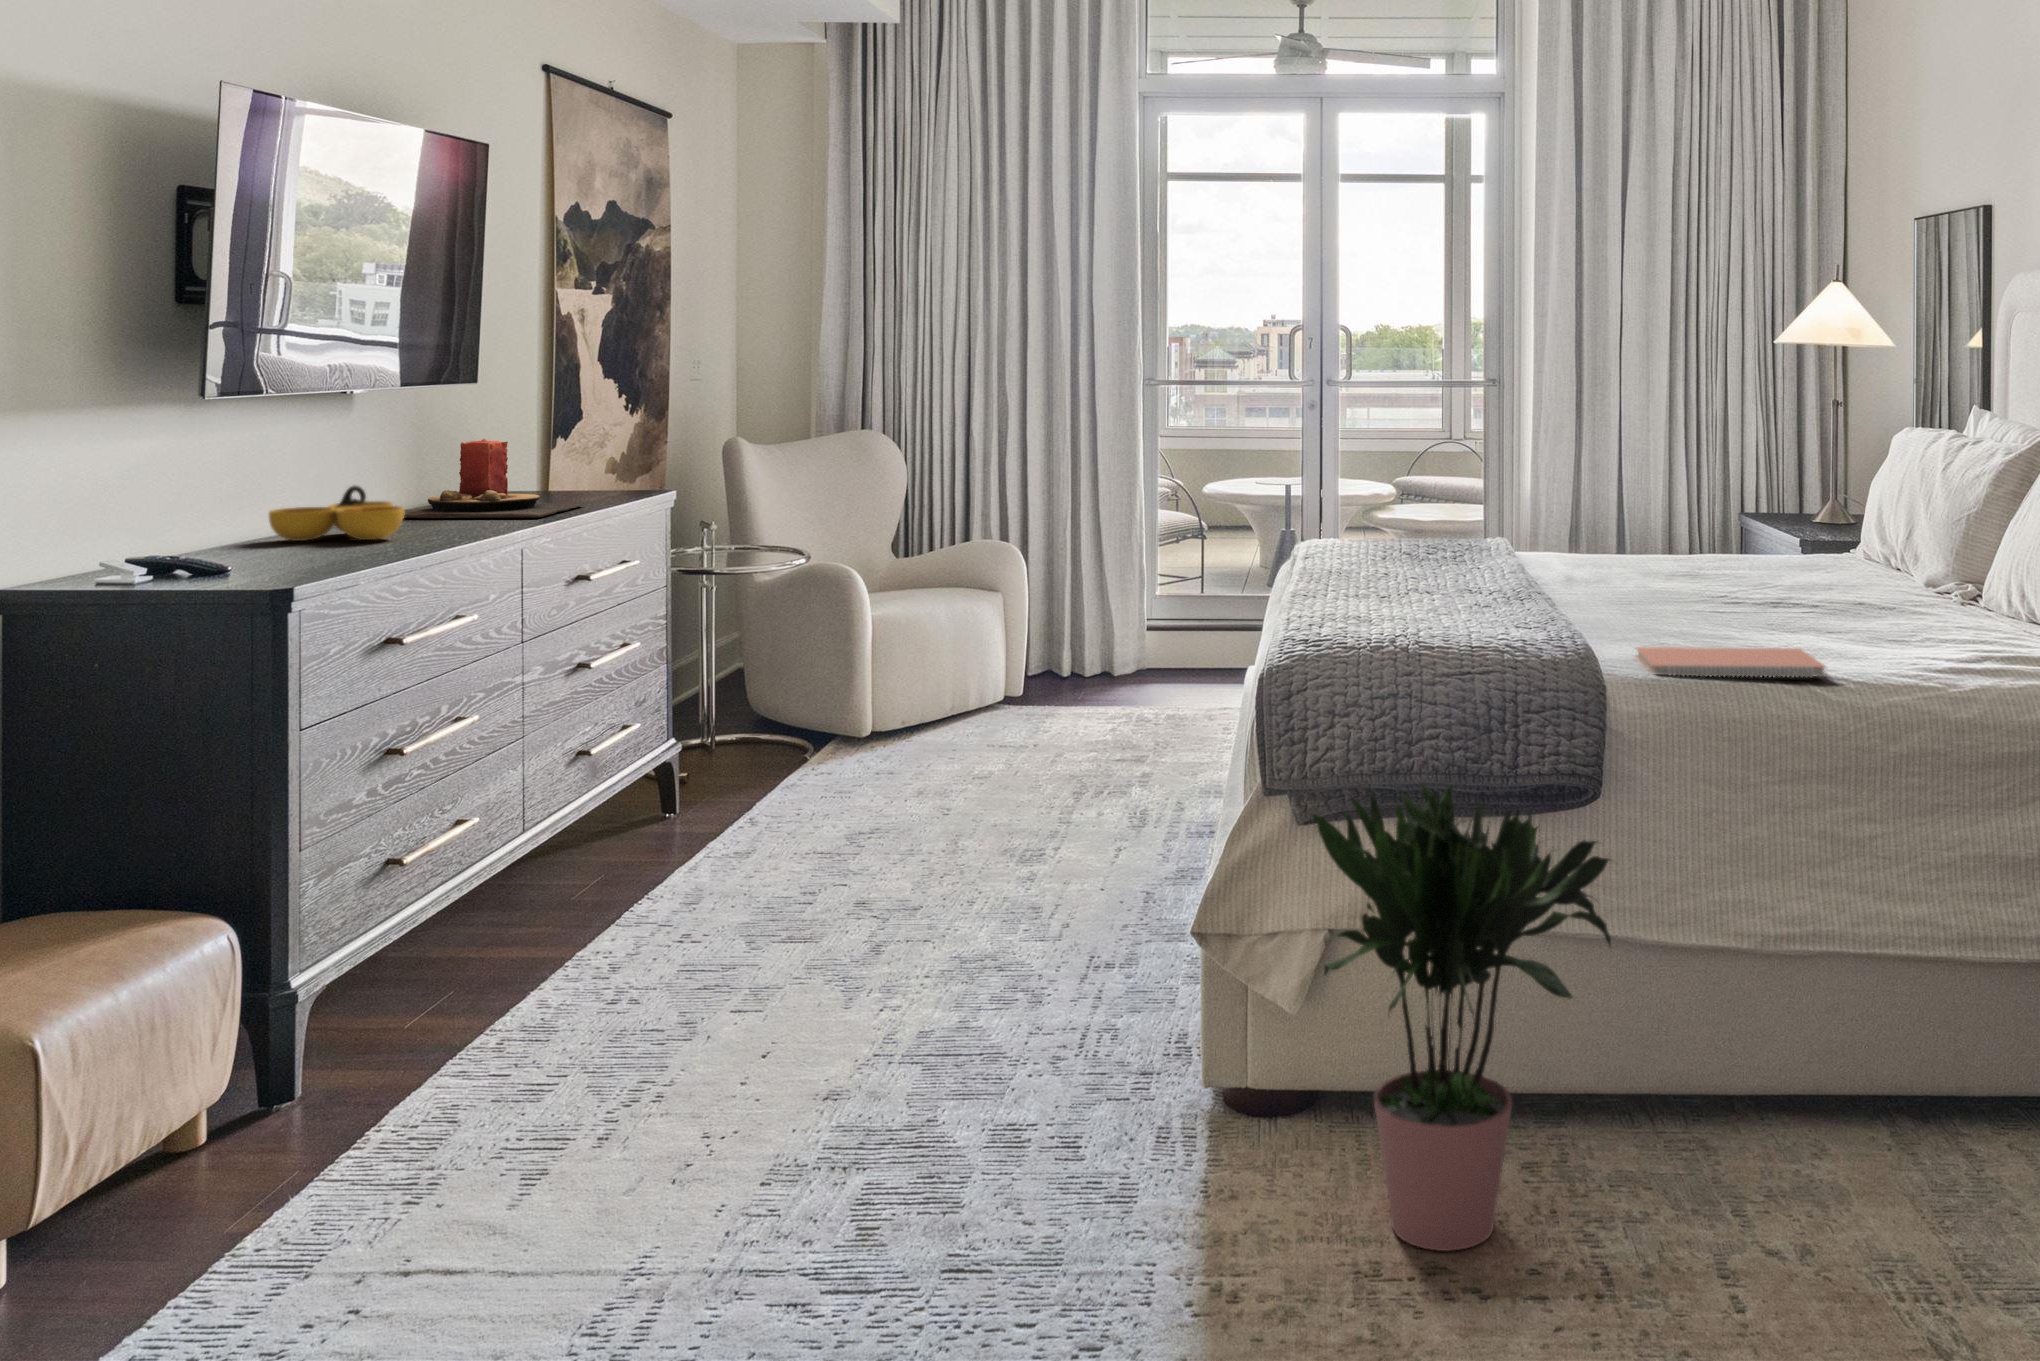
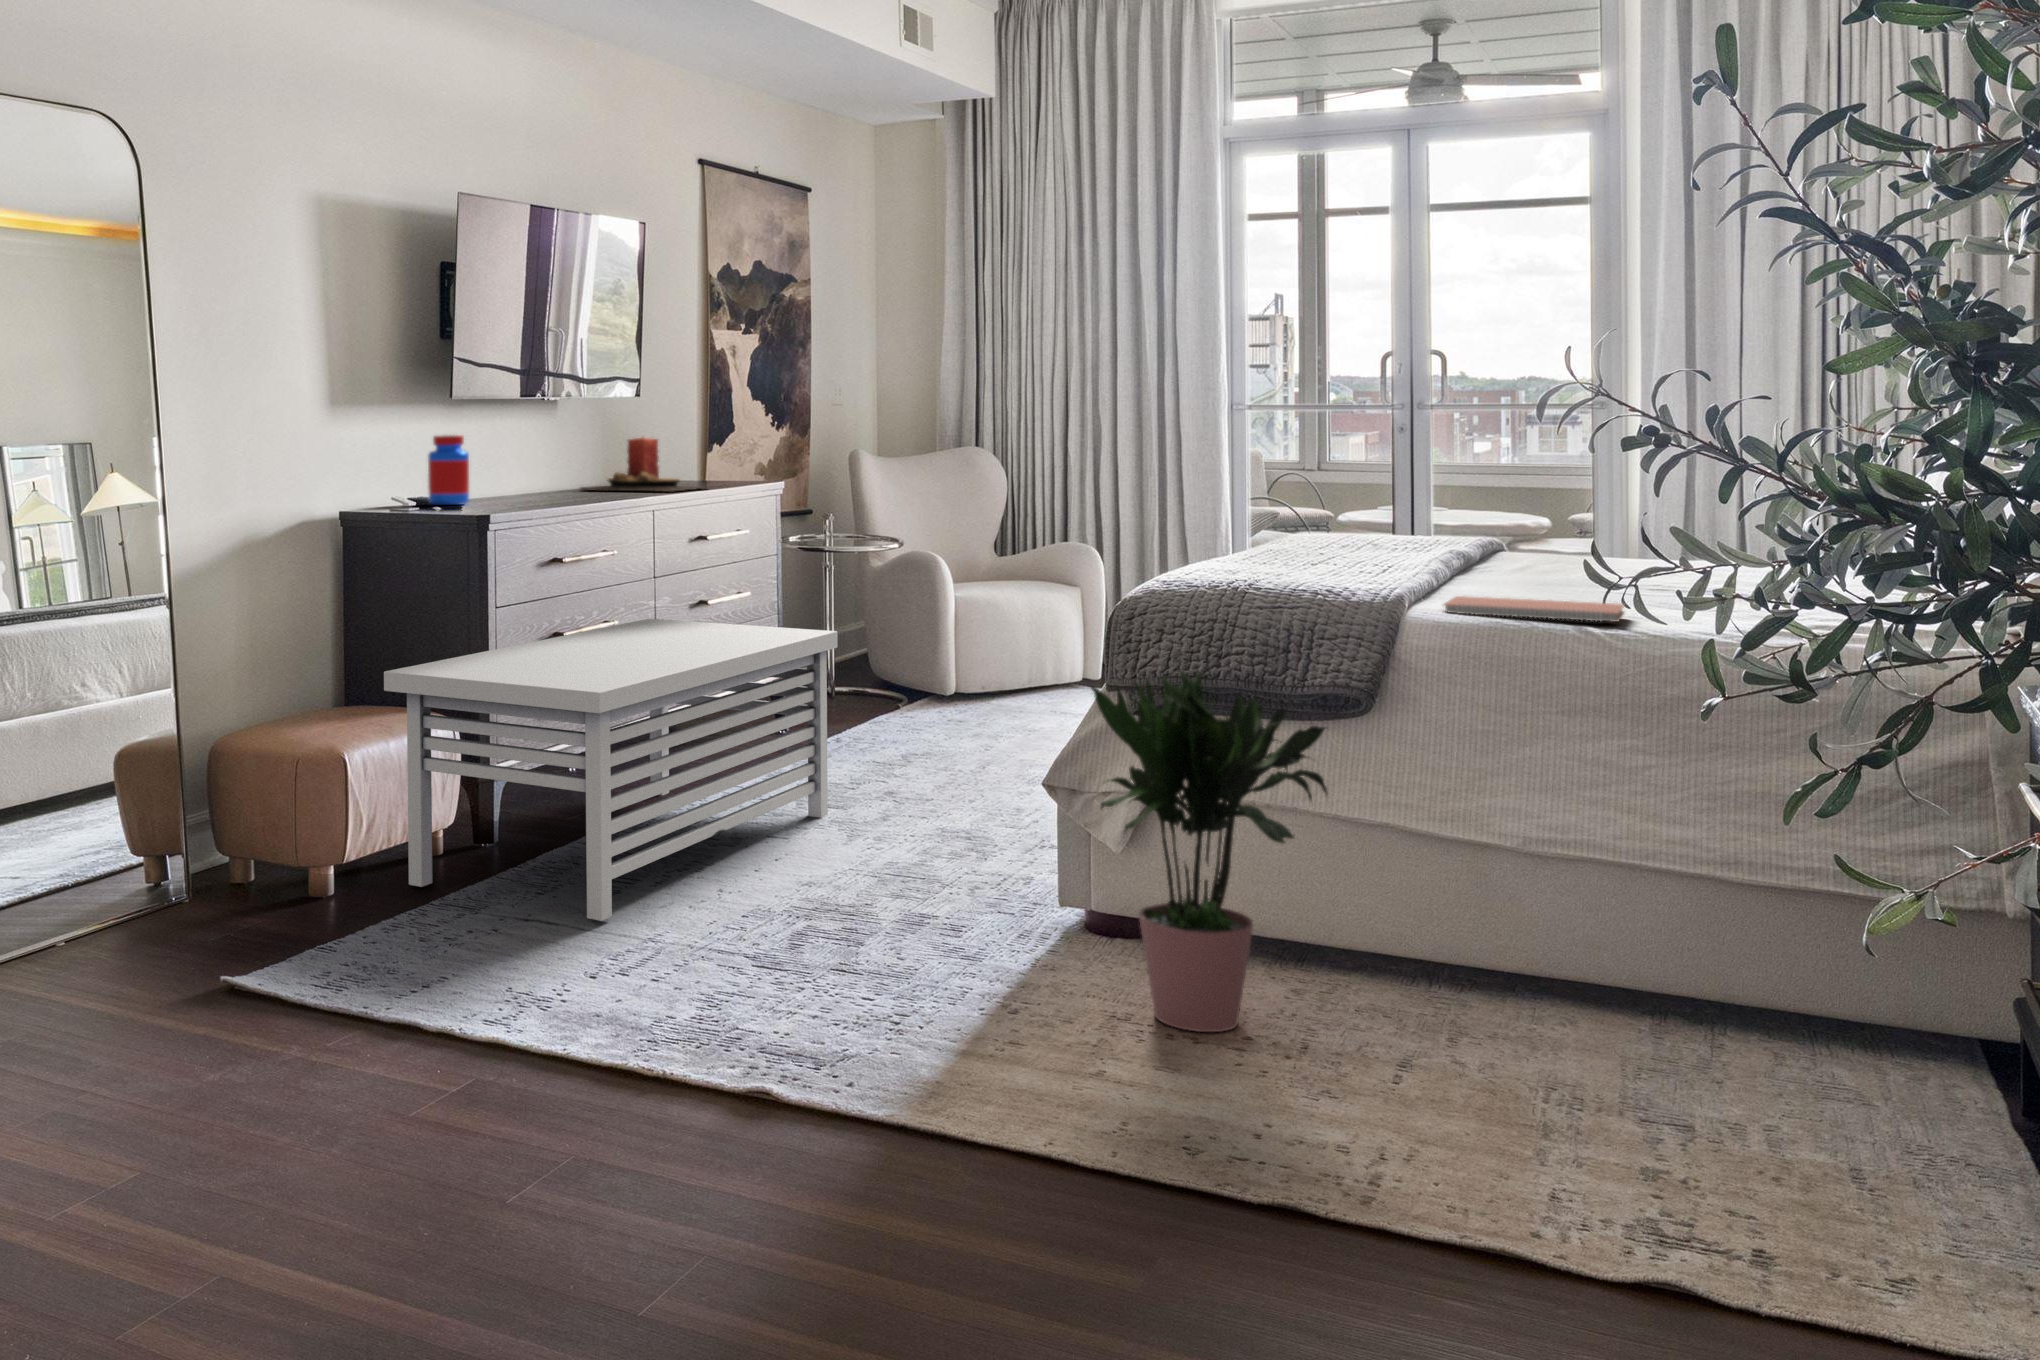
jar: none [160,460,237,572] -> present [428,435,469,505]
decorative bowl: present [269,485,404,541] -> none [499,461,577,497]
storage bench: none [114,706,815,1248] -> present [384,619,838,921]

